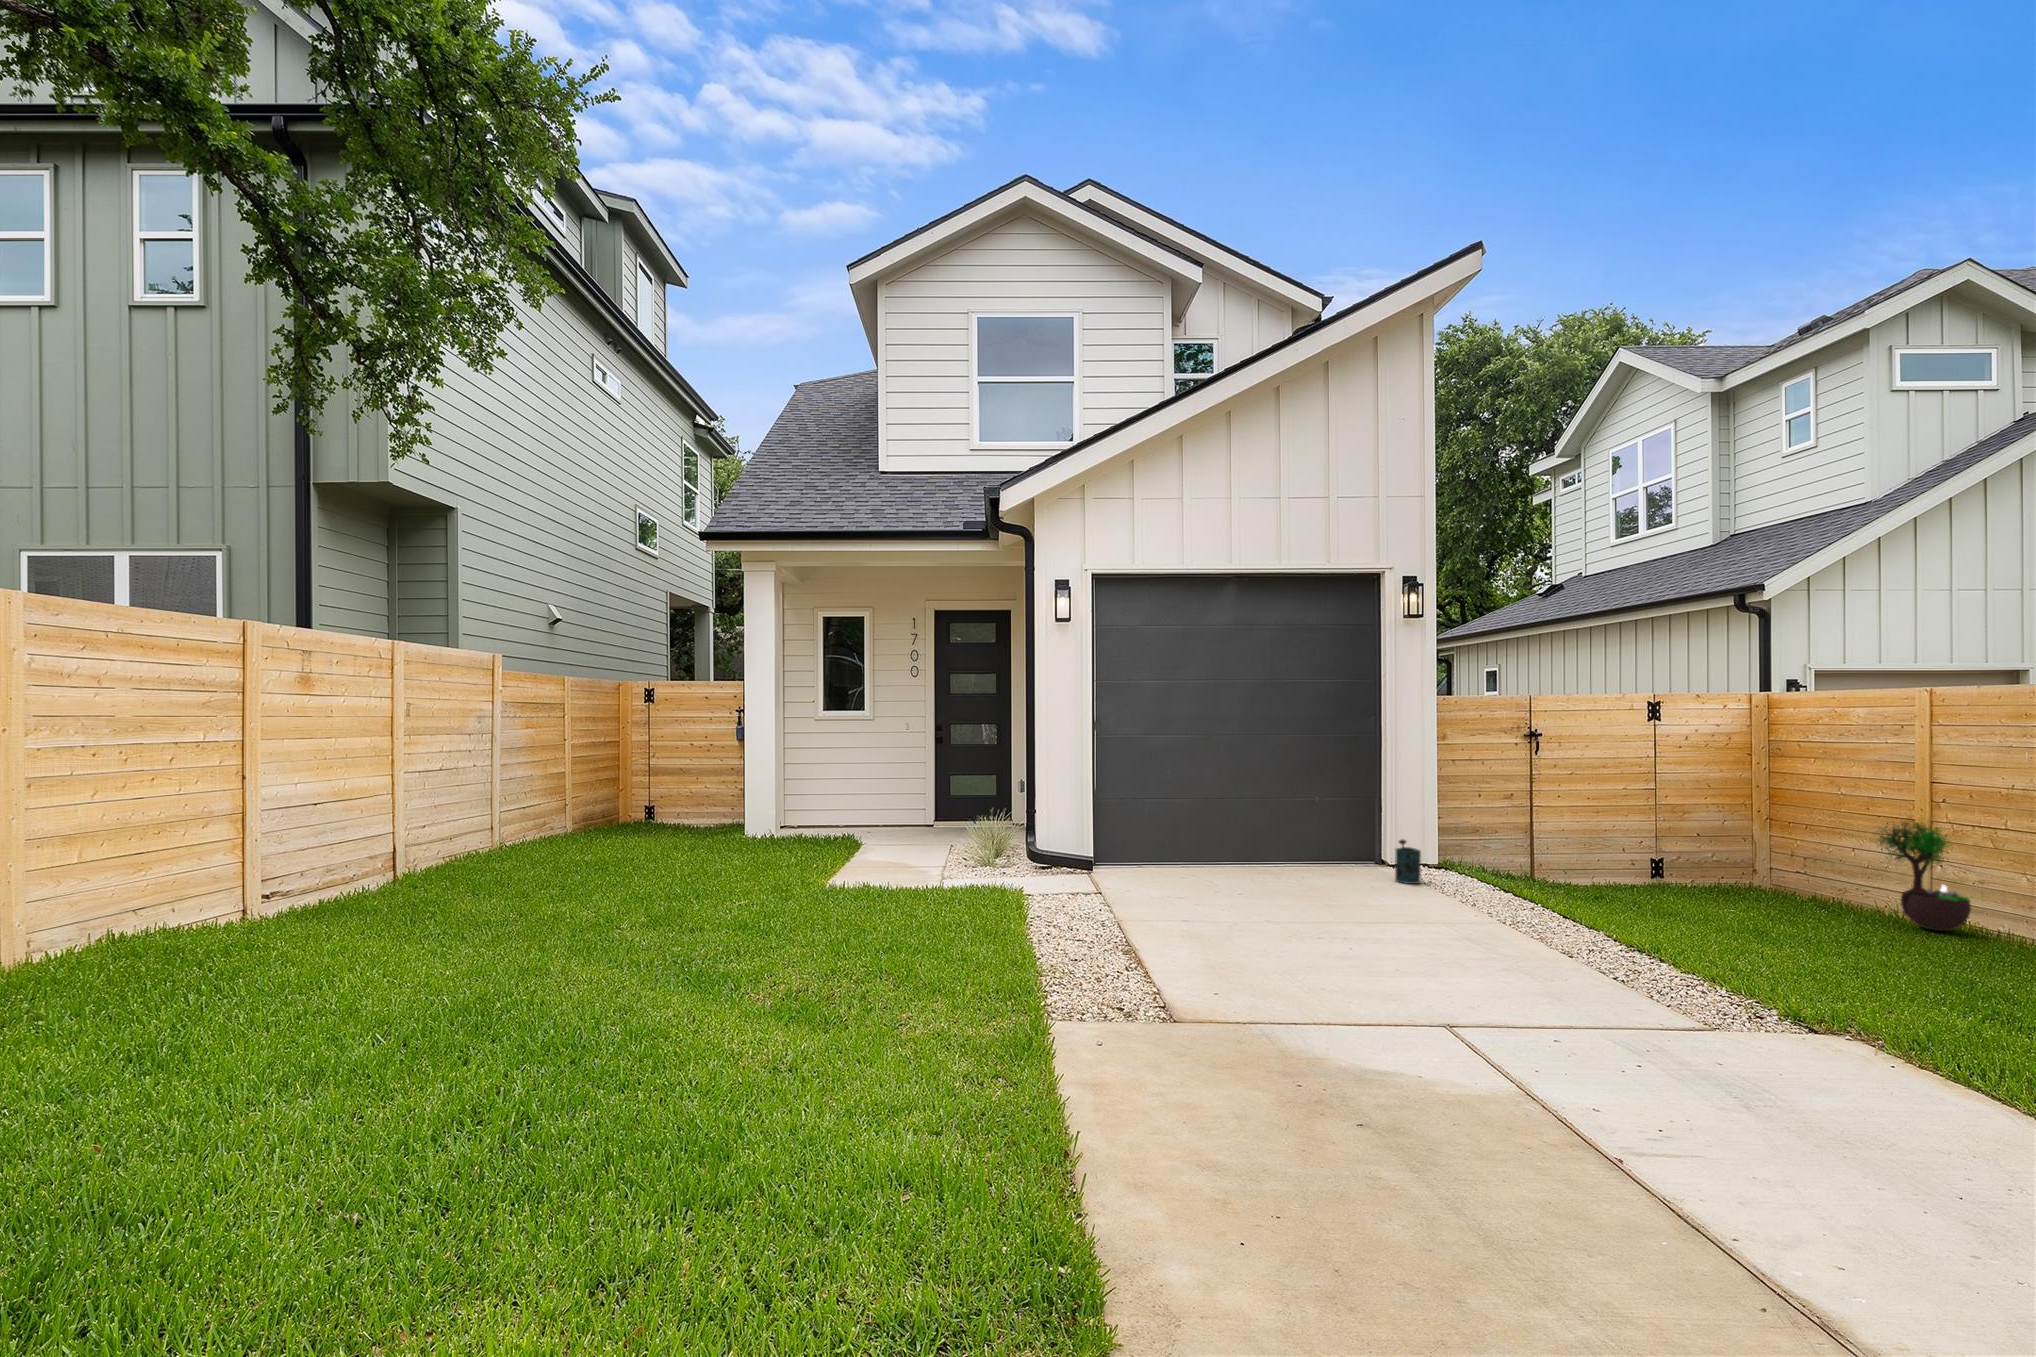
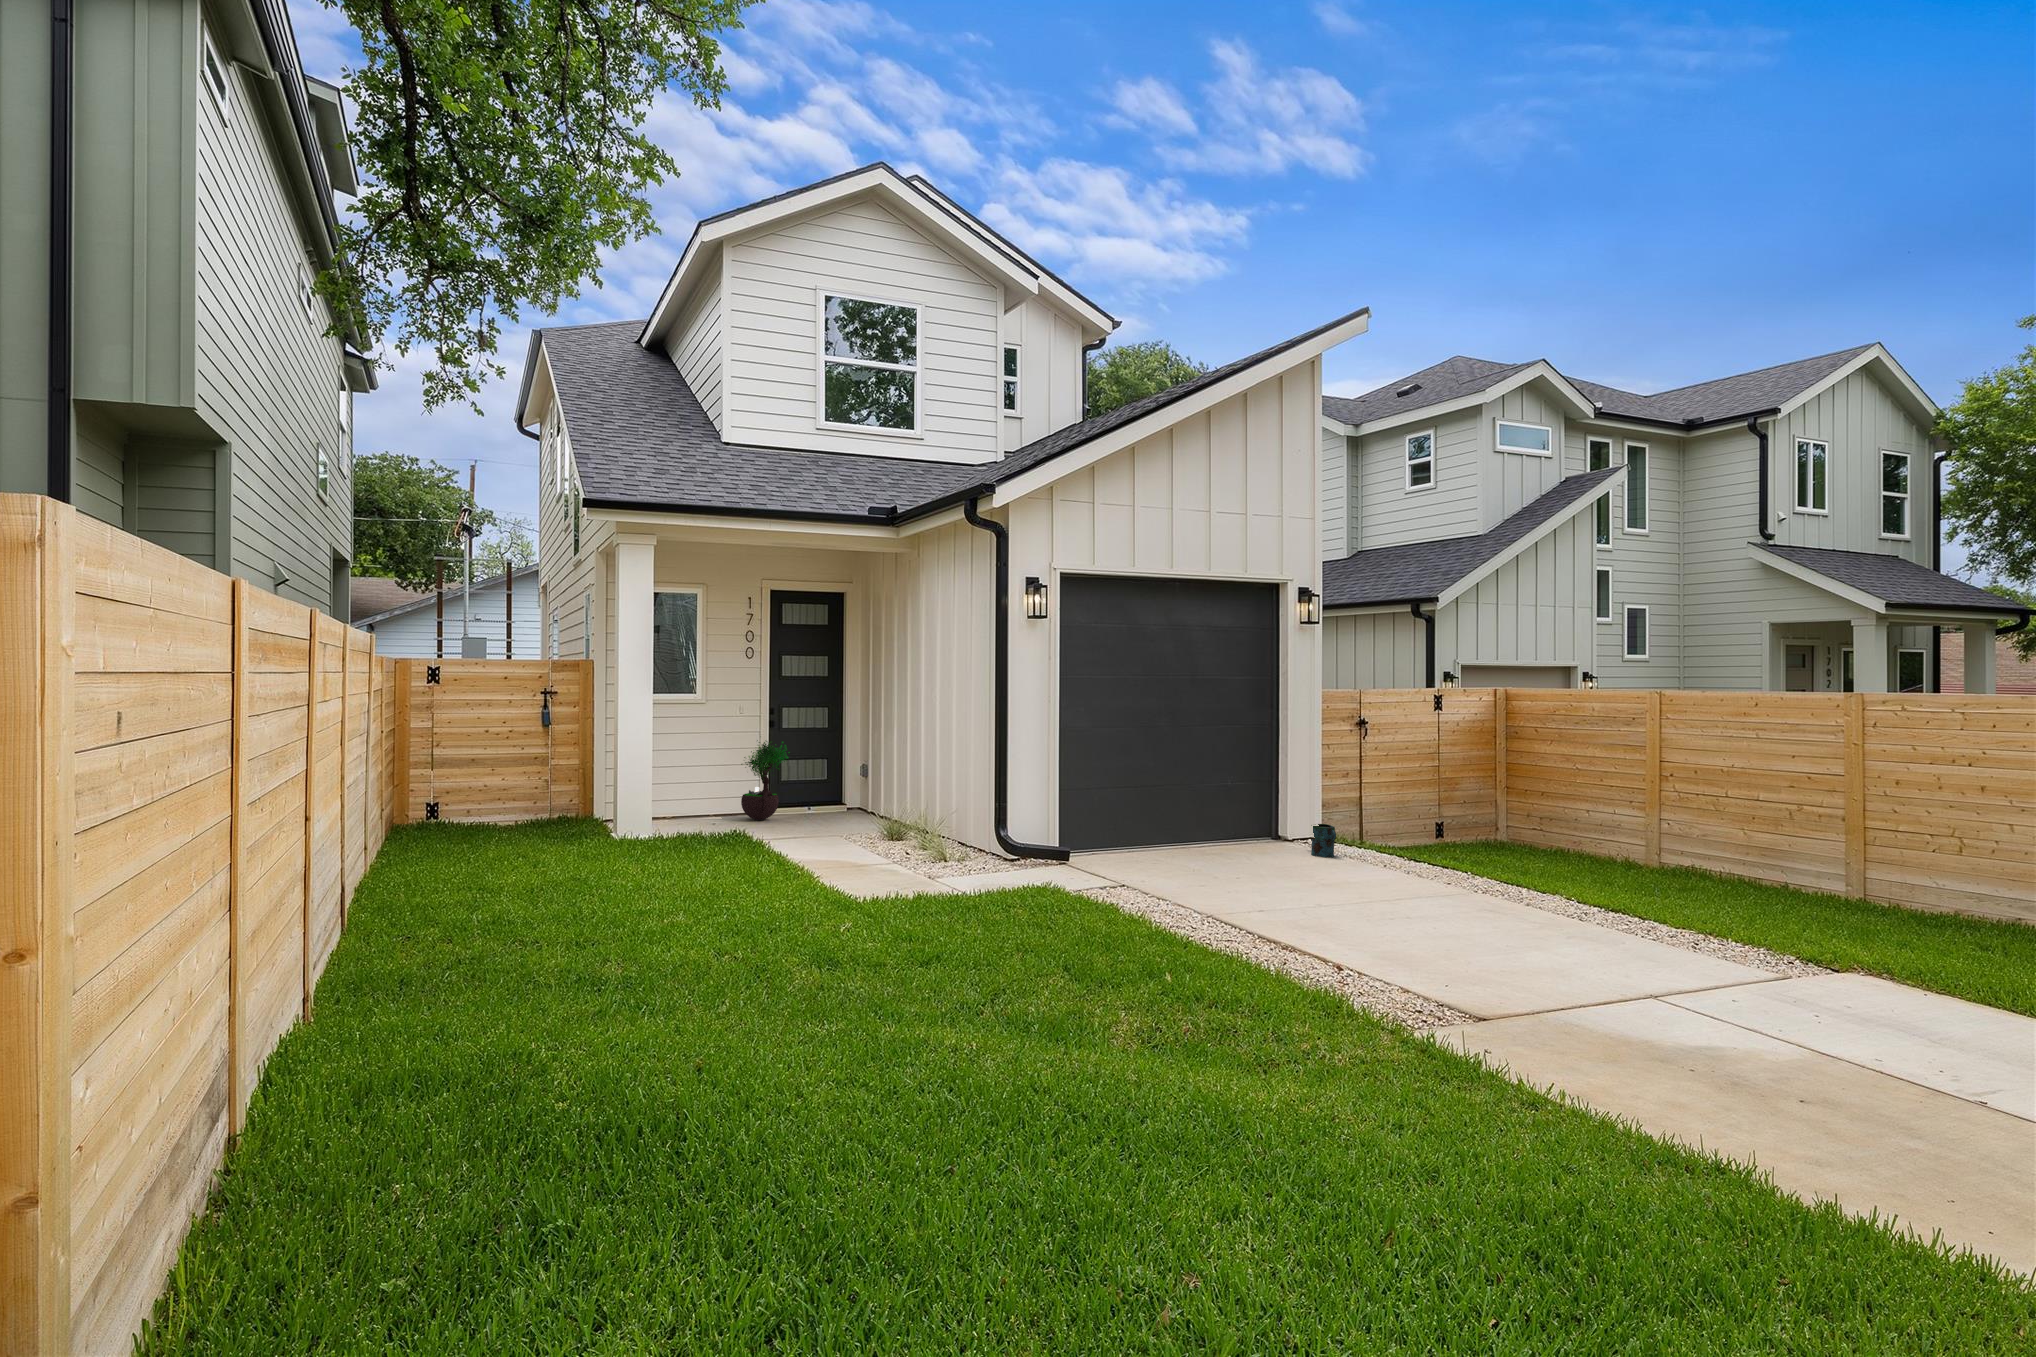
potted tree: present [1877,818,1971,931] -> present [741,740,789,820]

